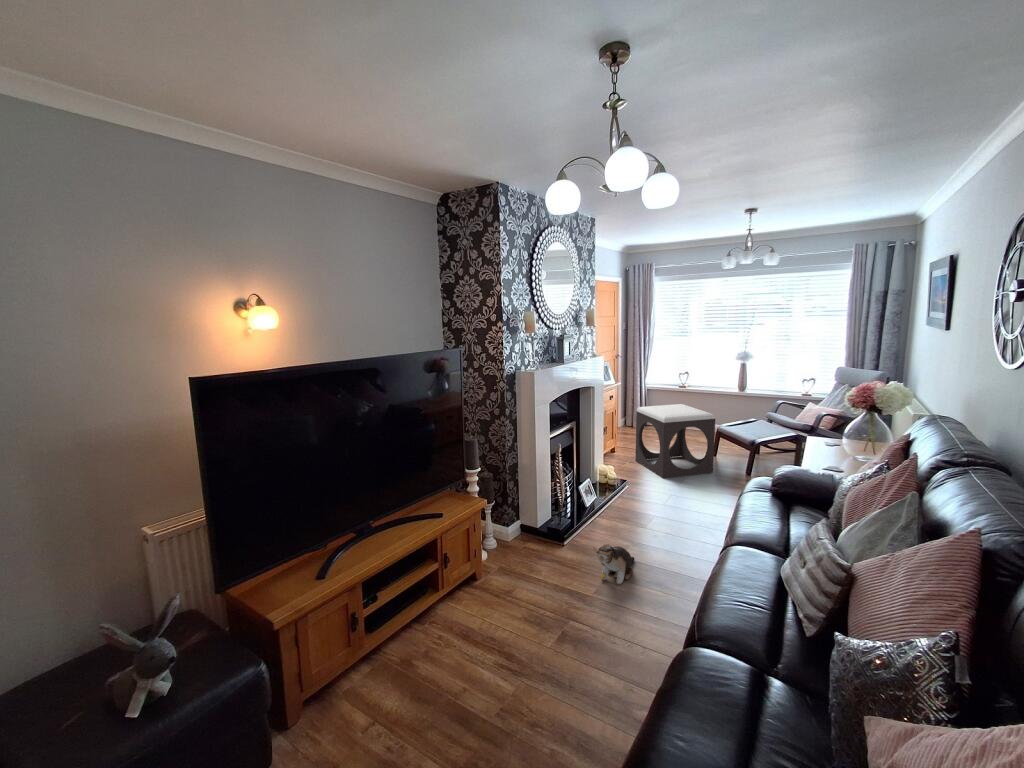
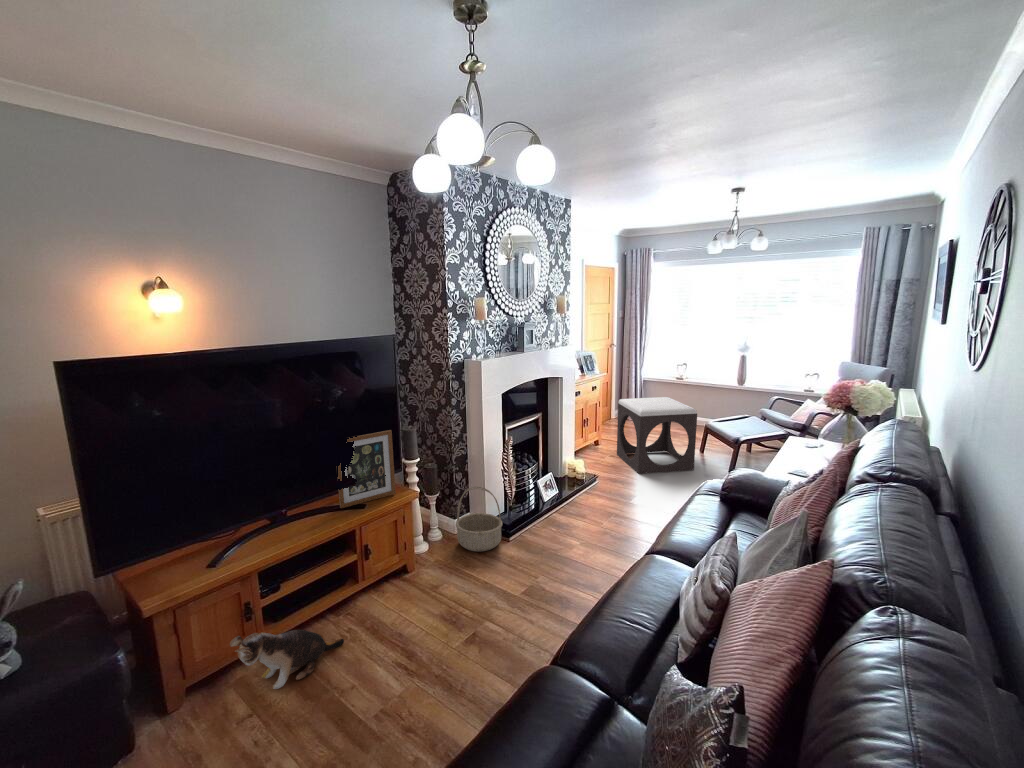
picture frame: none [414,440,465,519] -> present [338,430,396,508]
basket: none [513,494,559,557] -> present [456,487,502,551]
plush toy: present [593,544,634,584] -> present [230,630,344,689]

